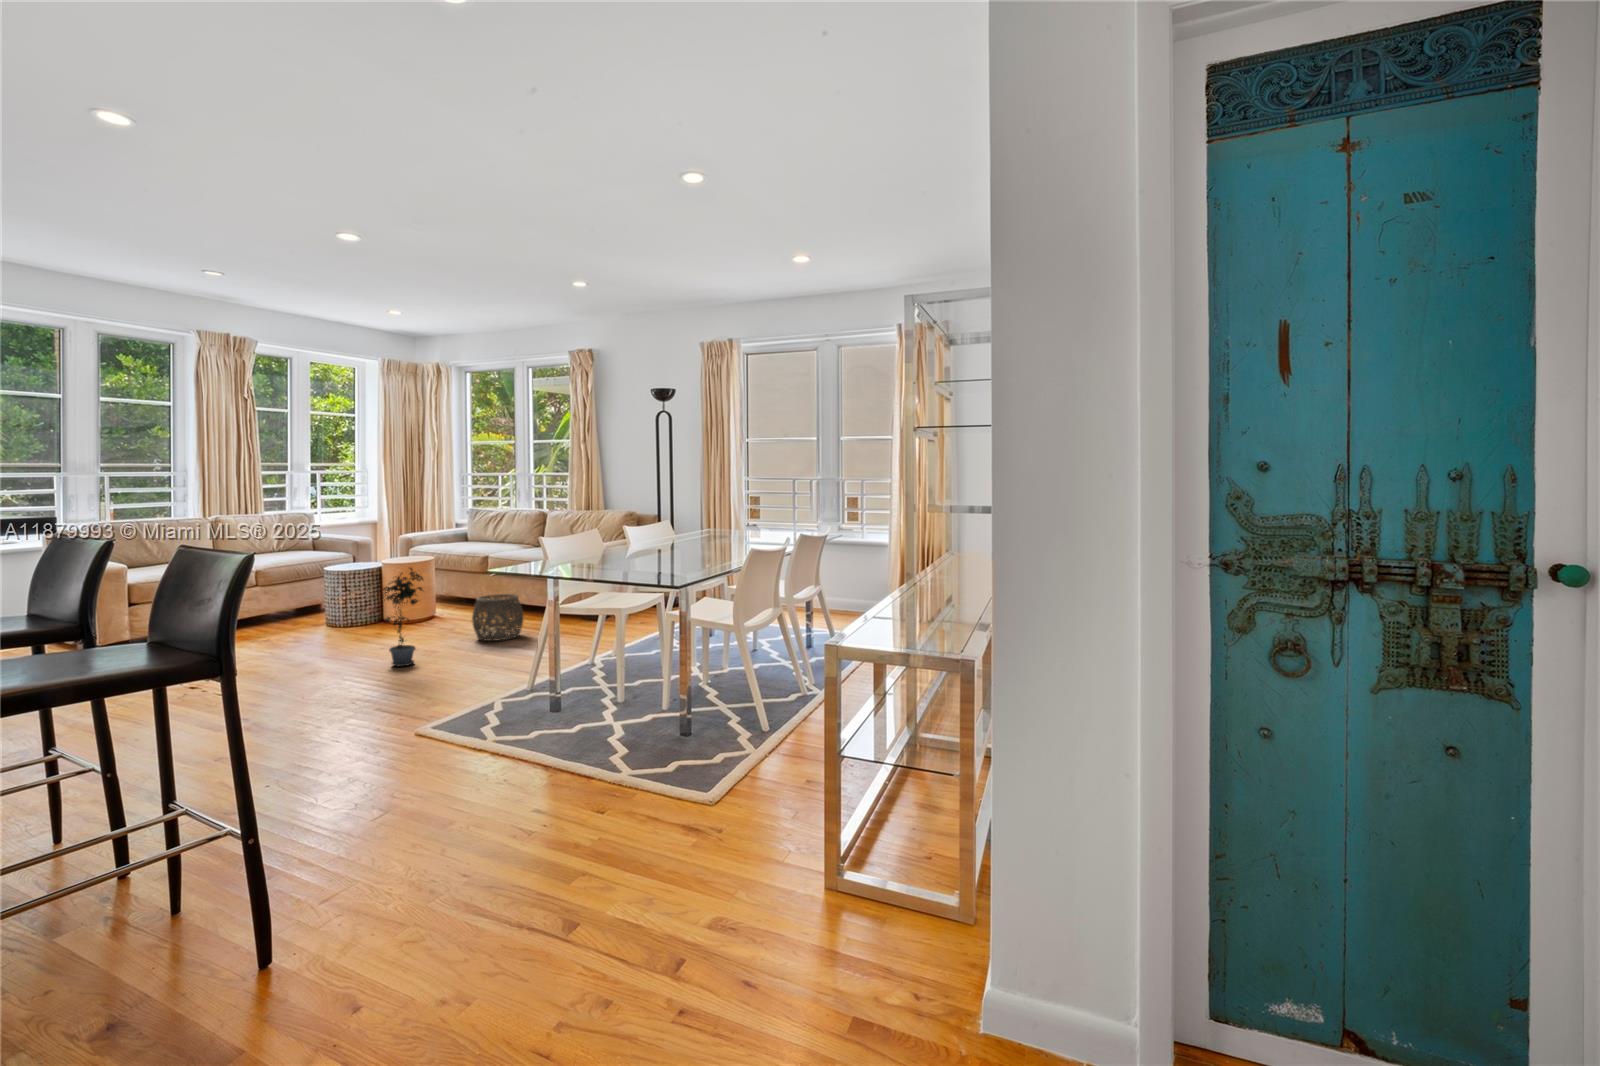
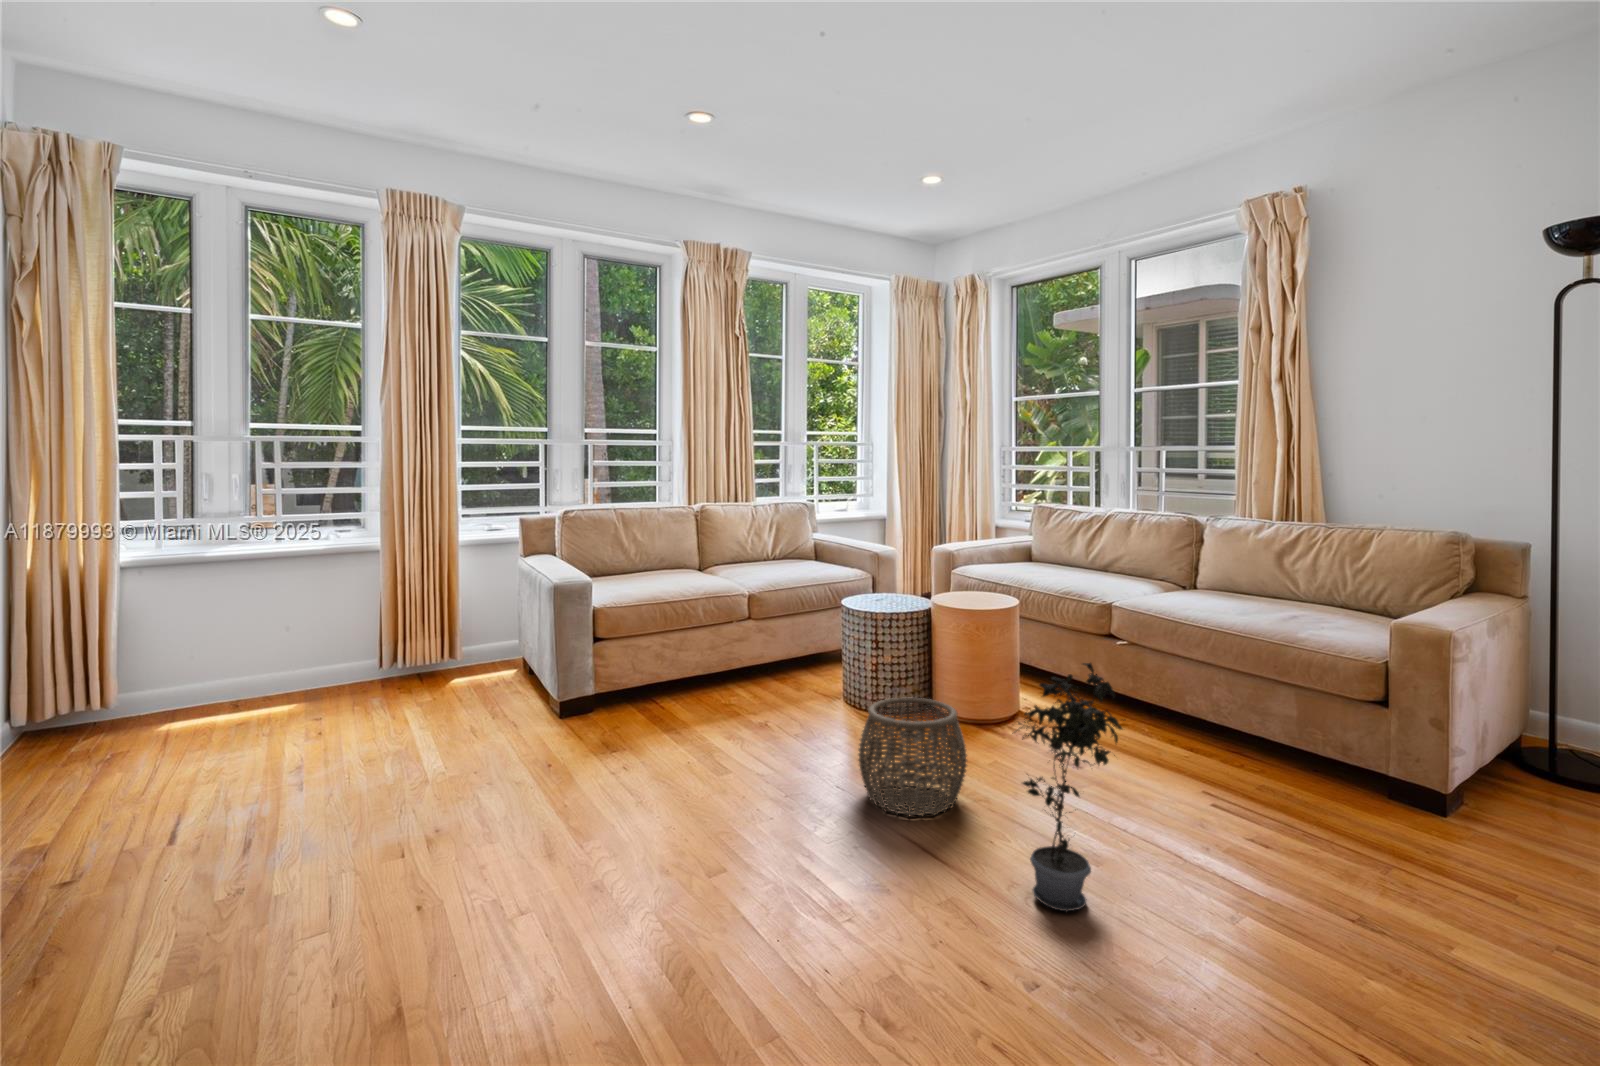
woven basket: present [472,594,523,641] -> present [858,698,967,816]

